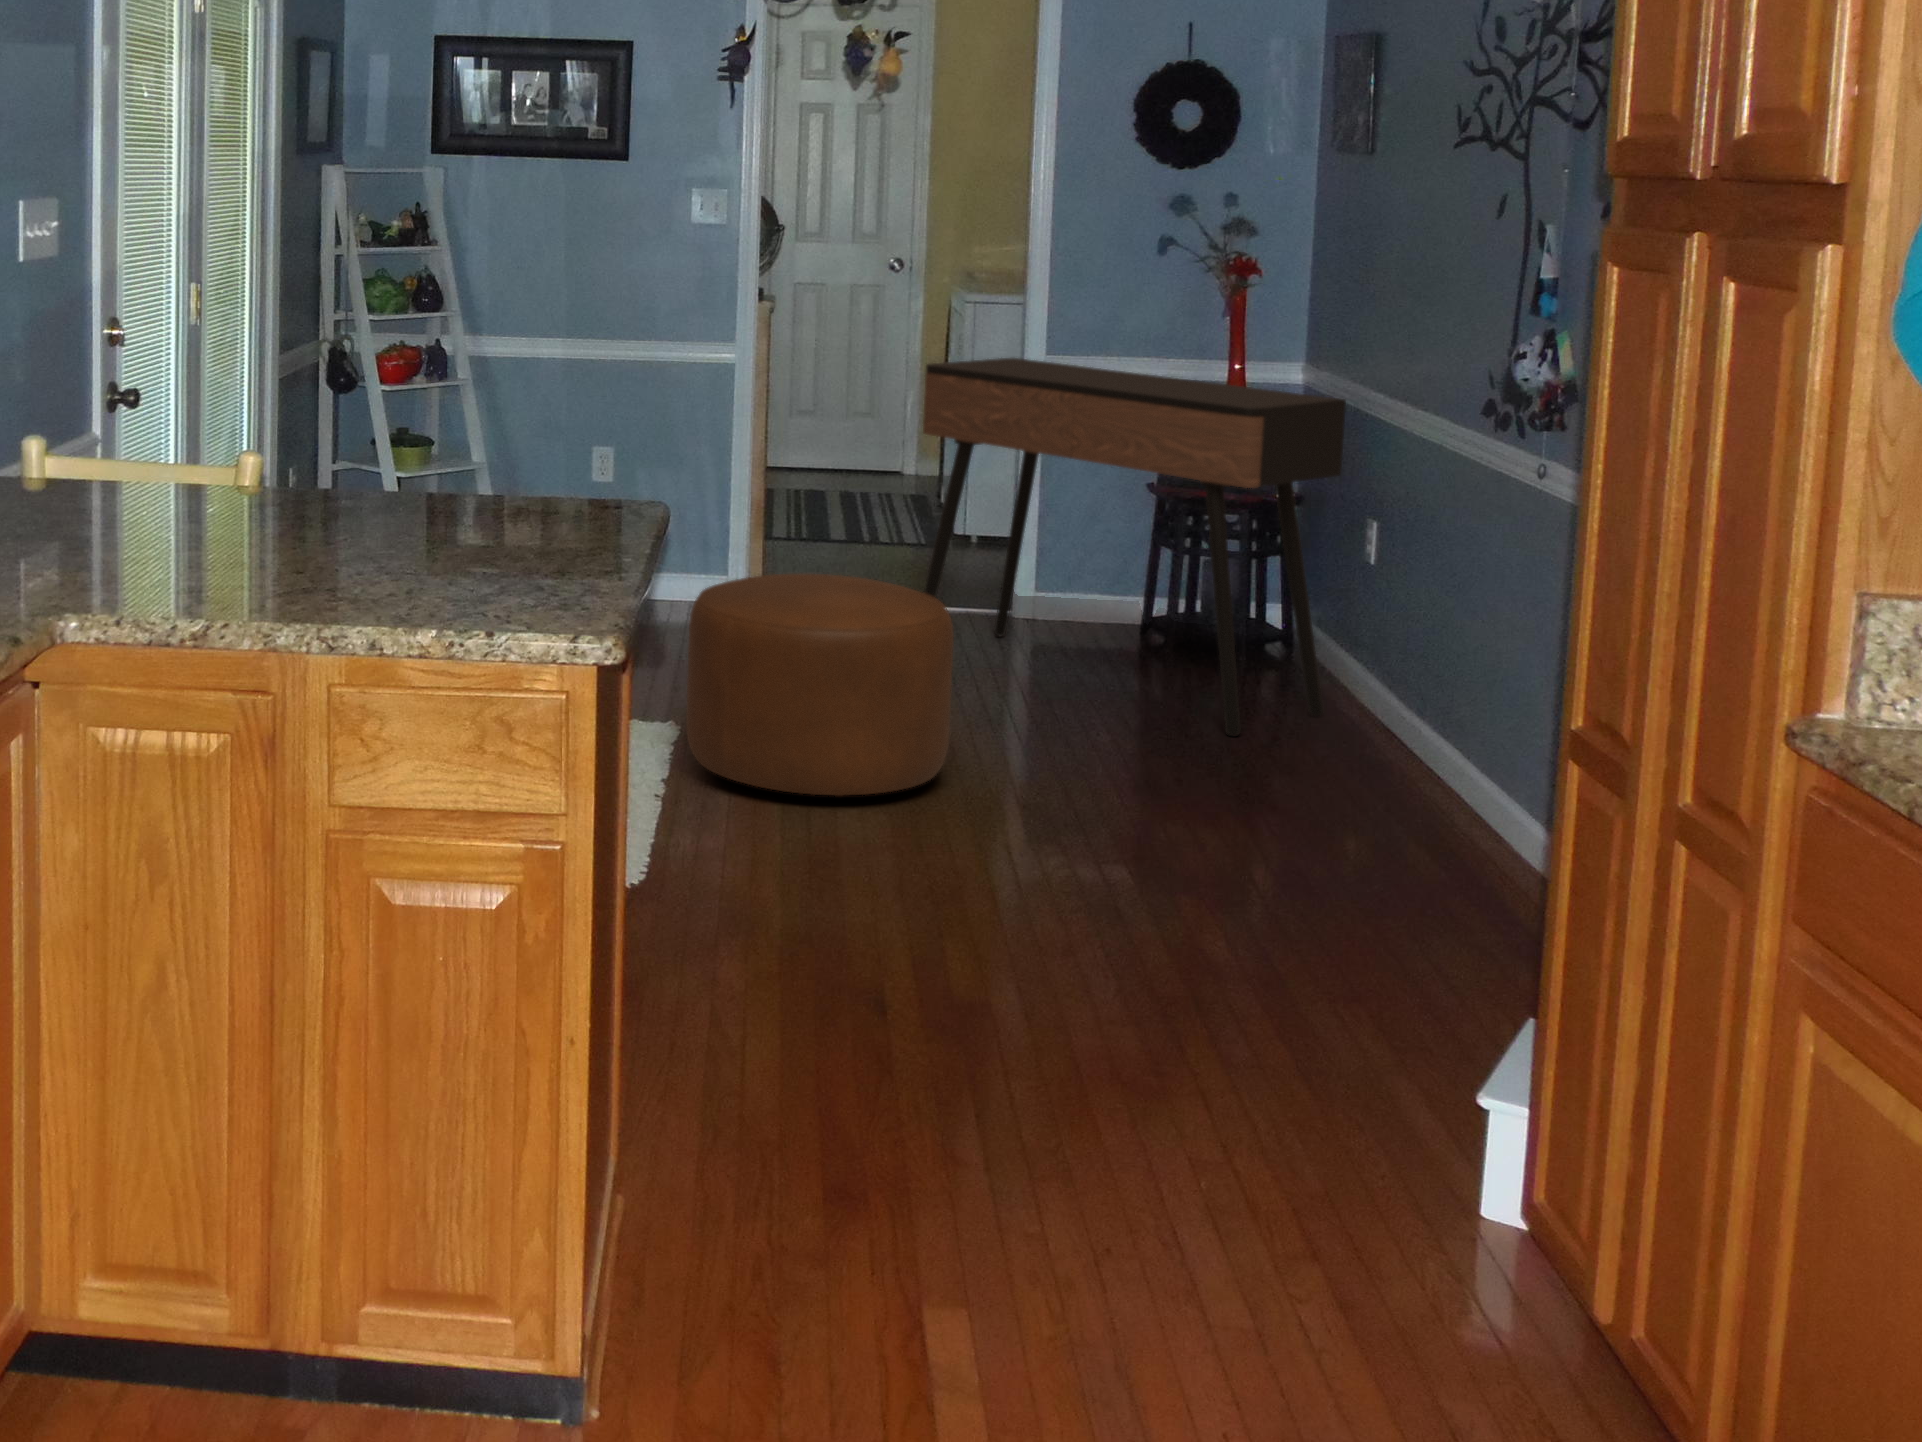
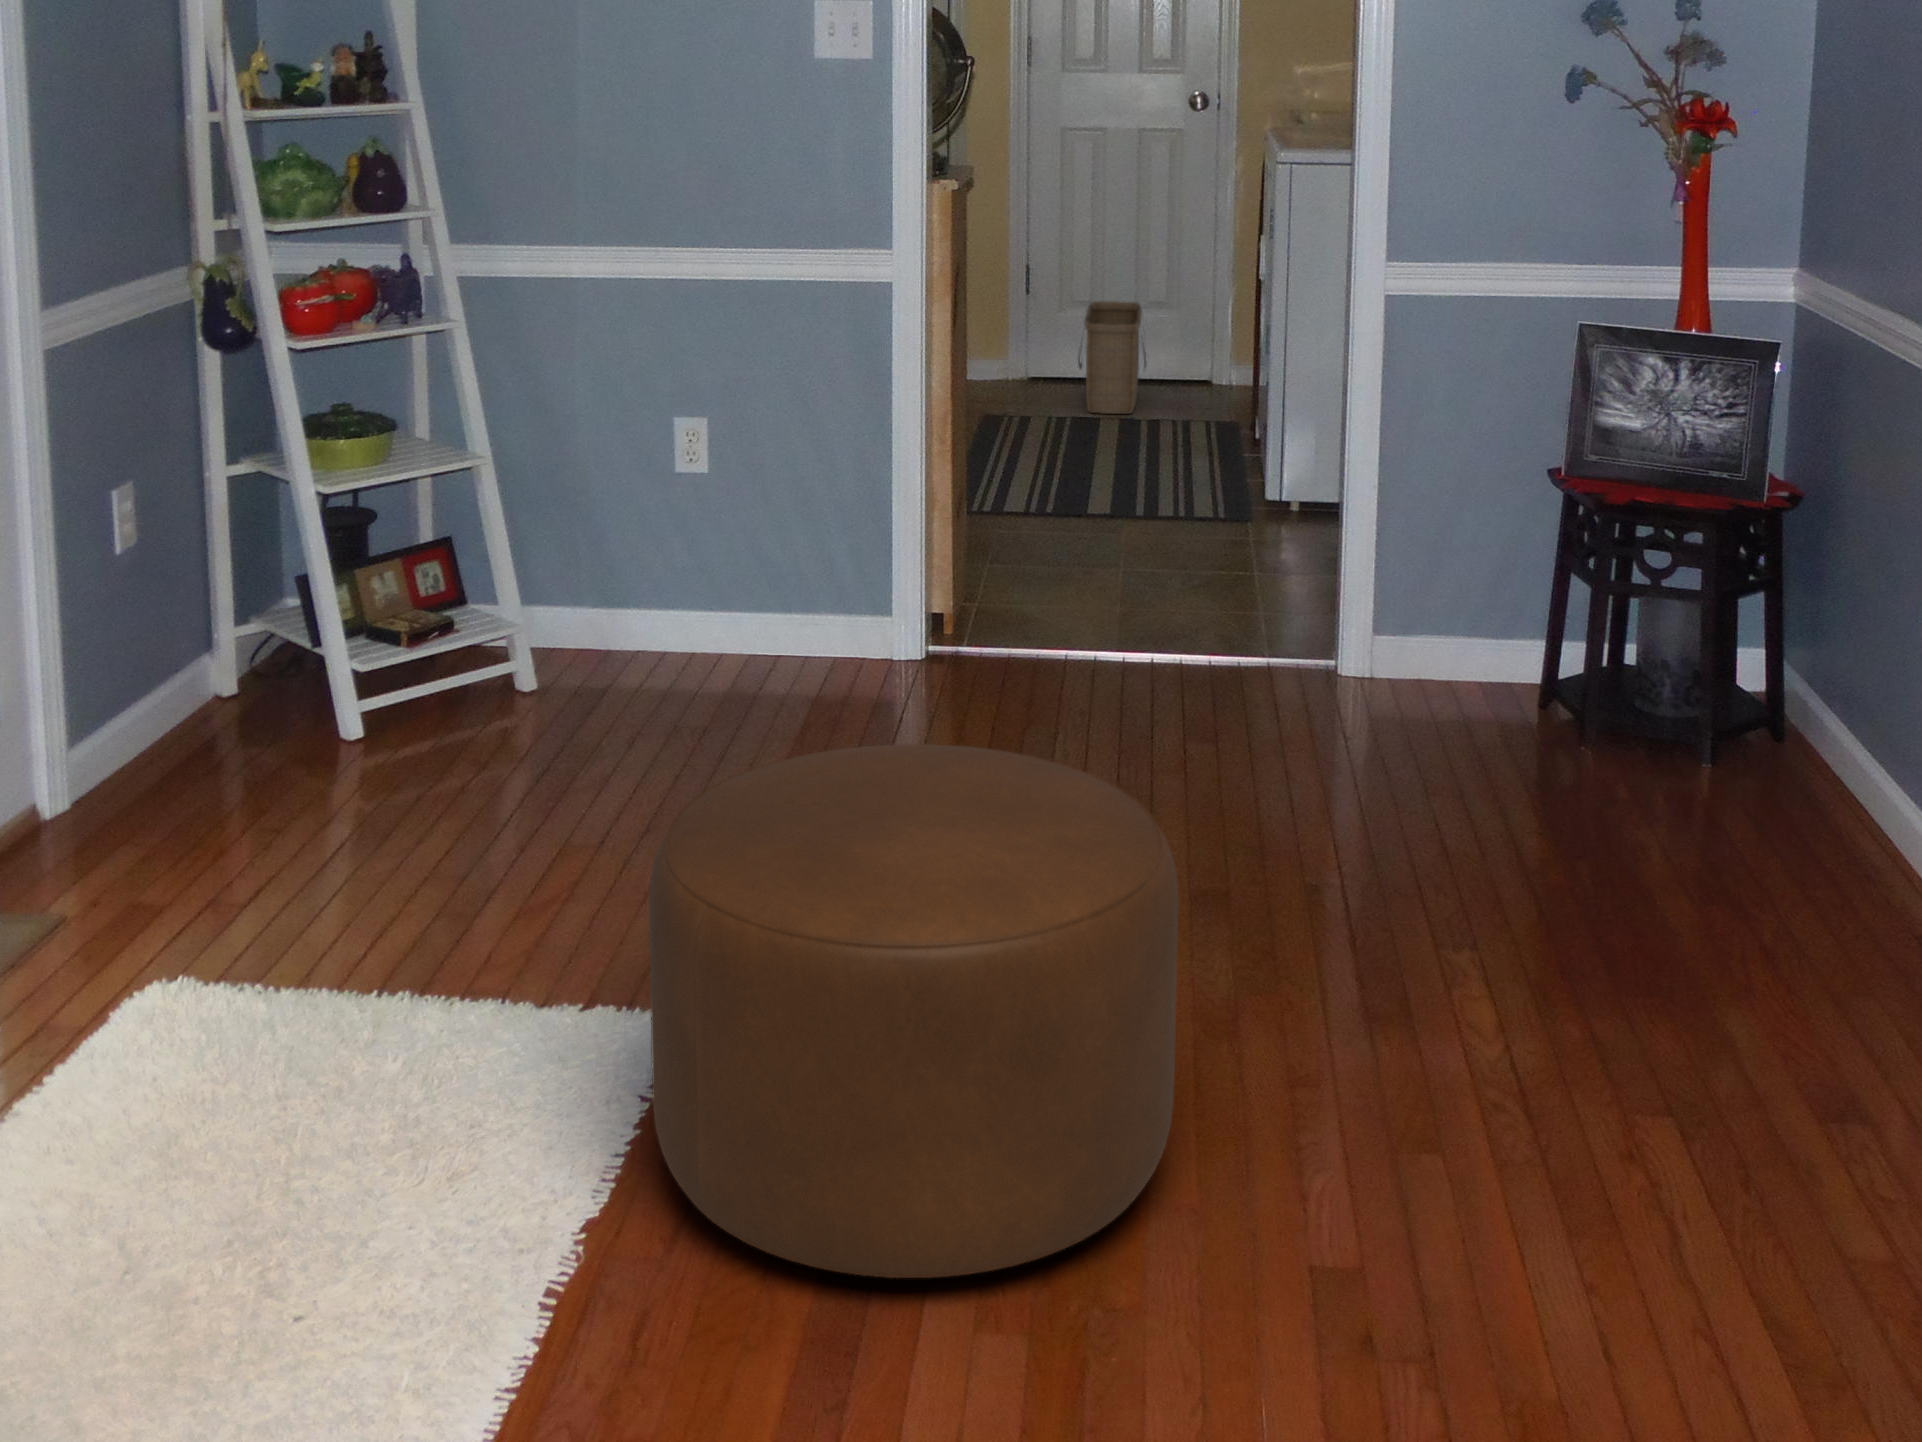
console table: present [923,358,1346,736] -> none [1163,274,1913,994]
basket: none [807,409,858,489] -> present [1078,301,1146,414]

